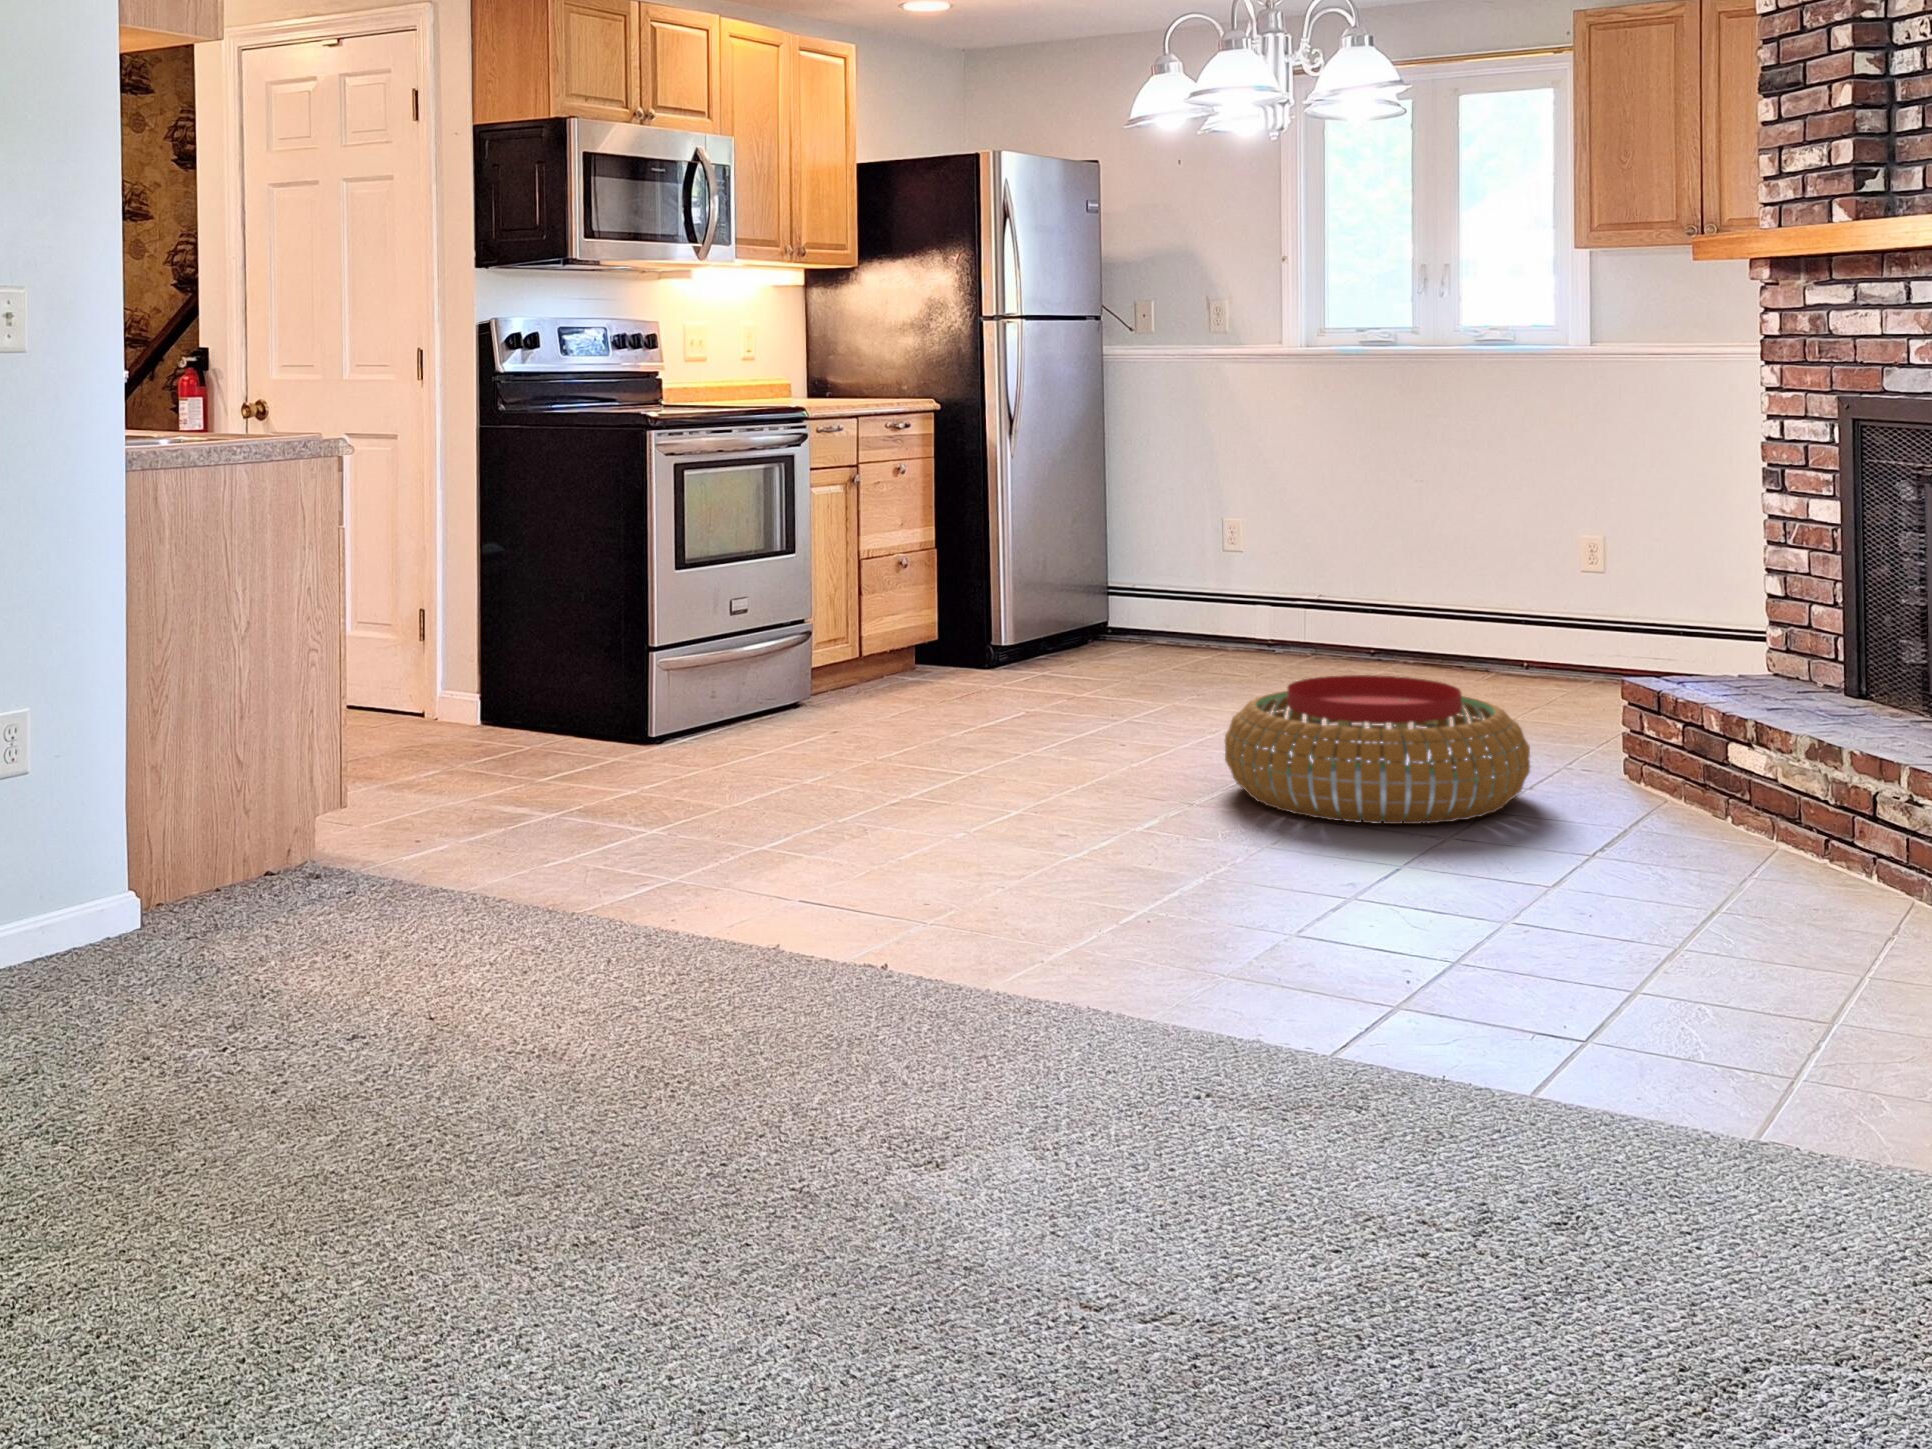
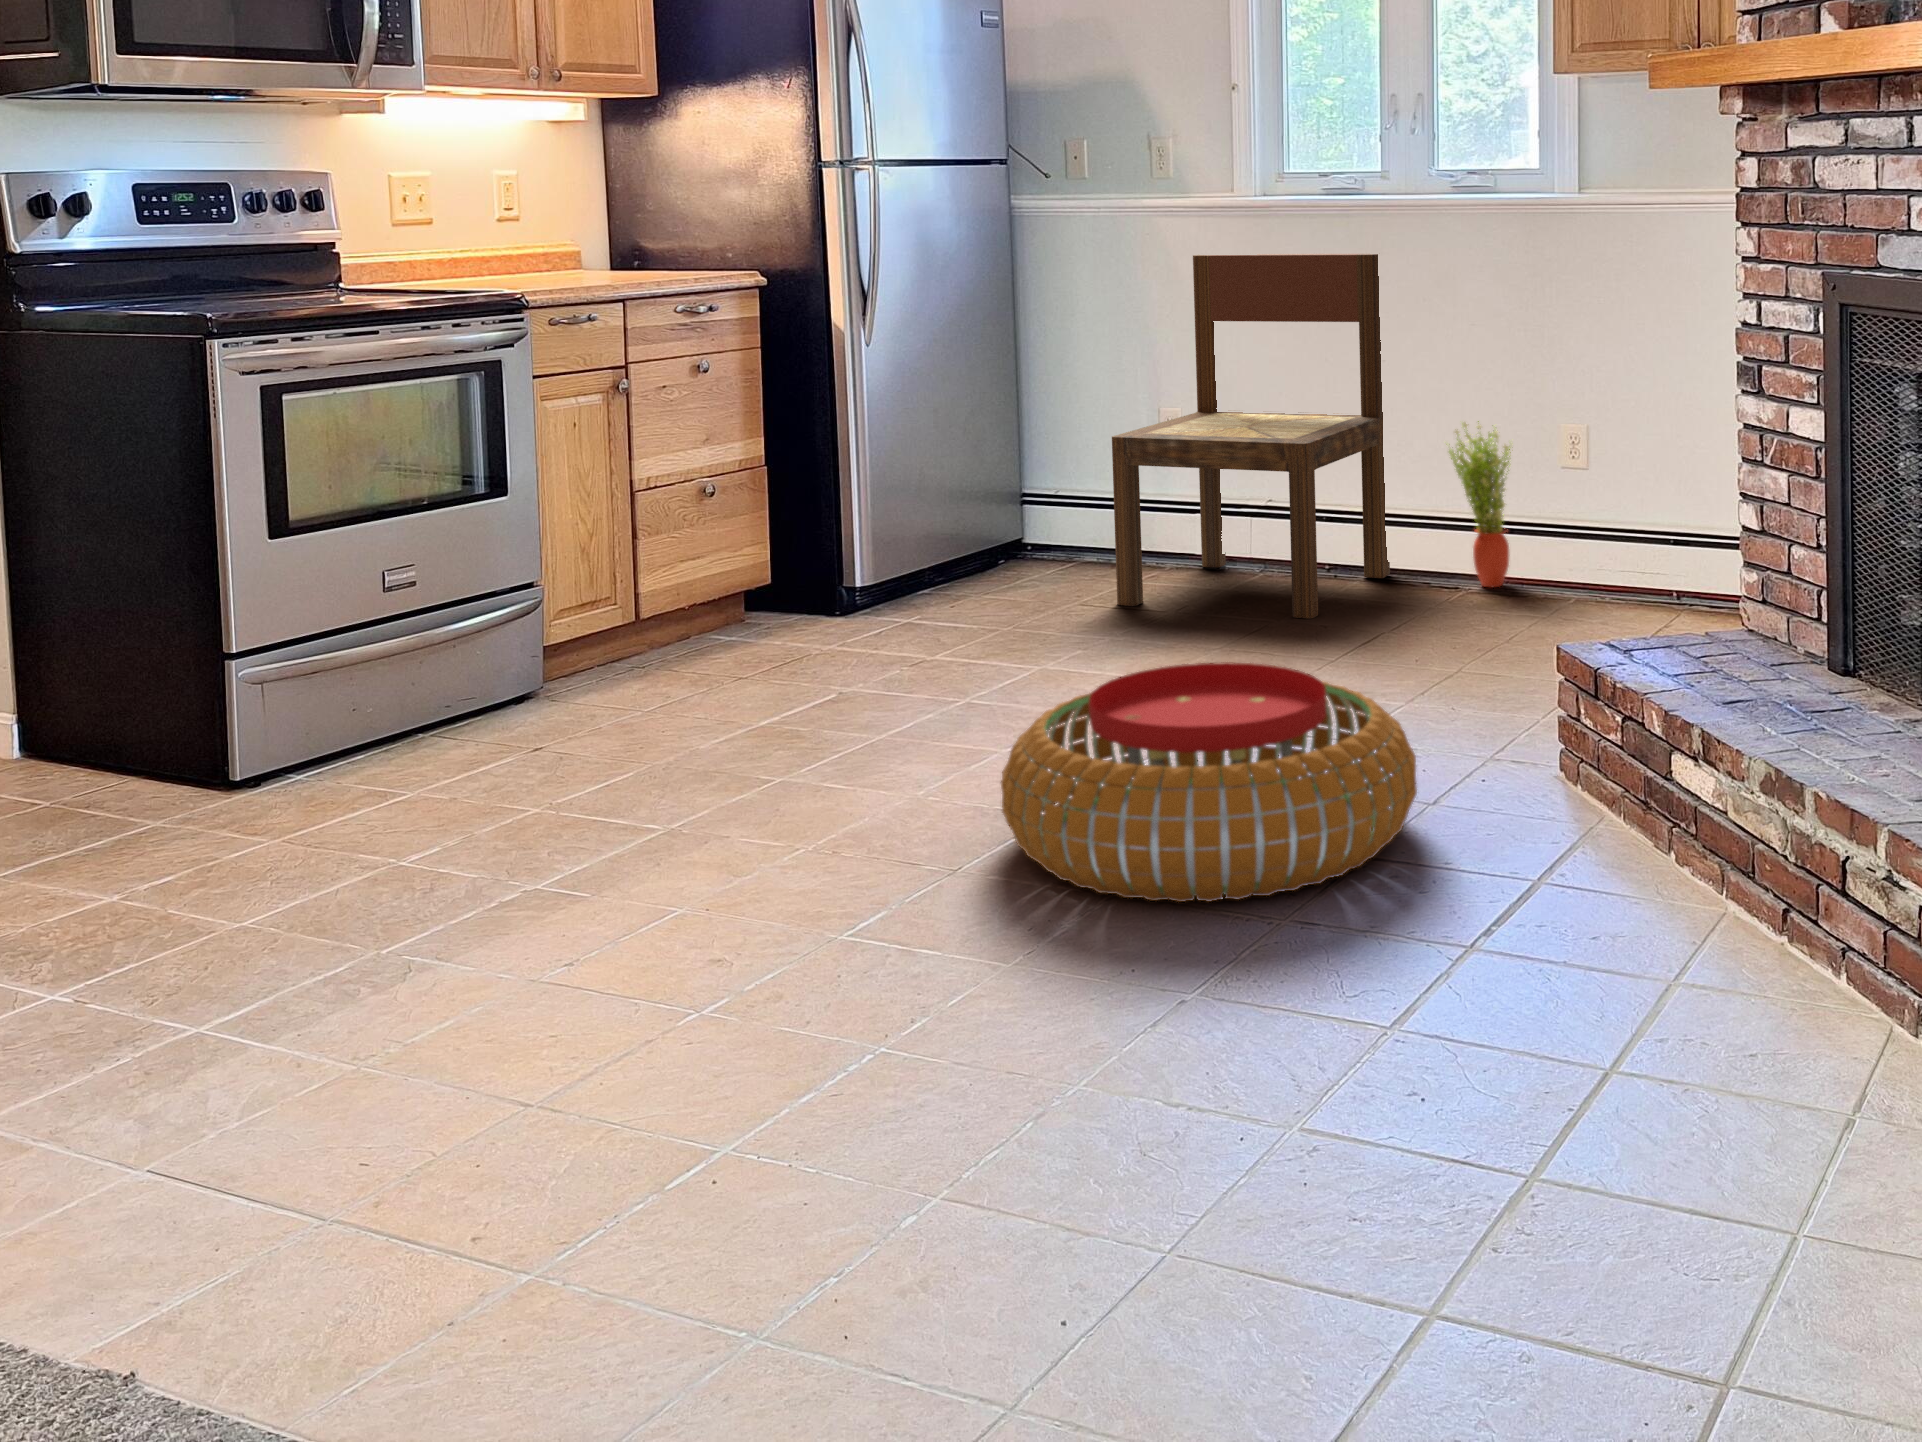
dining chair: none [1209,394,1430,684] -> present [1112,253,1390,618]
potted plant: none [1480,531,1541,670] -> present [1446,421,1511,587]

